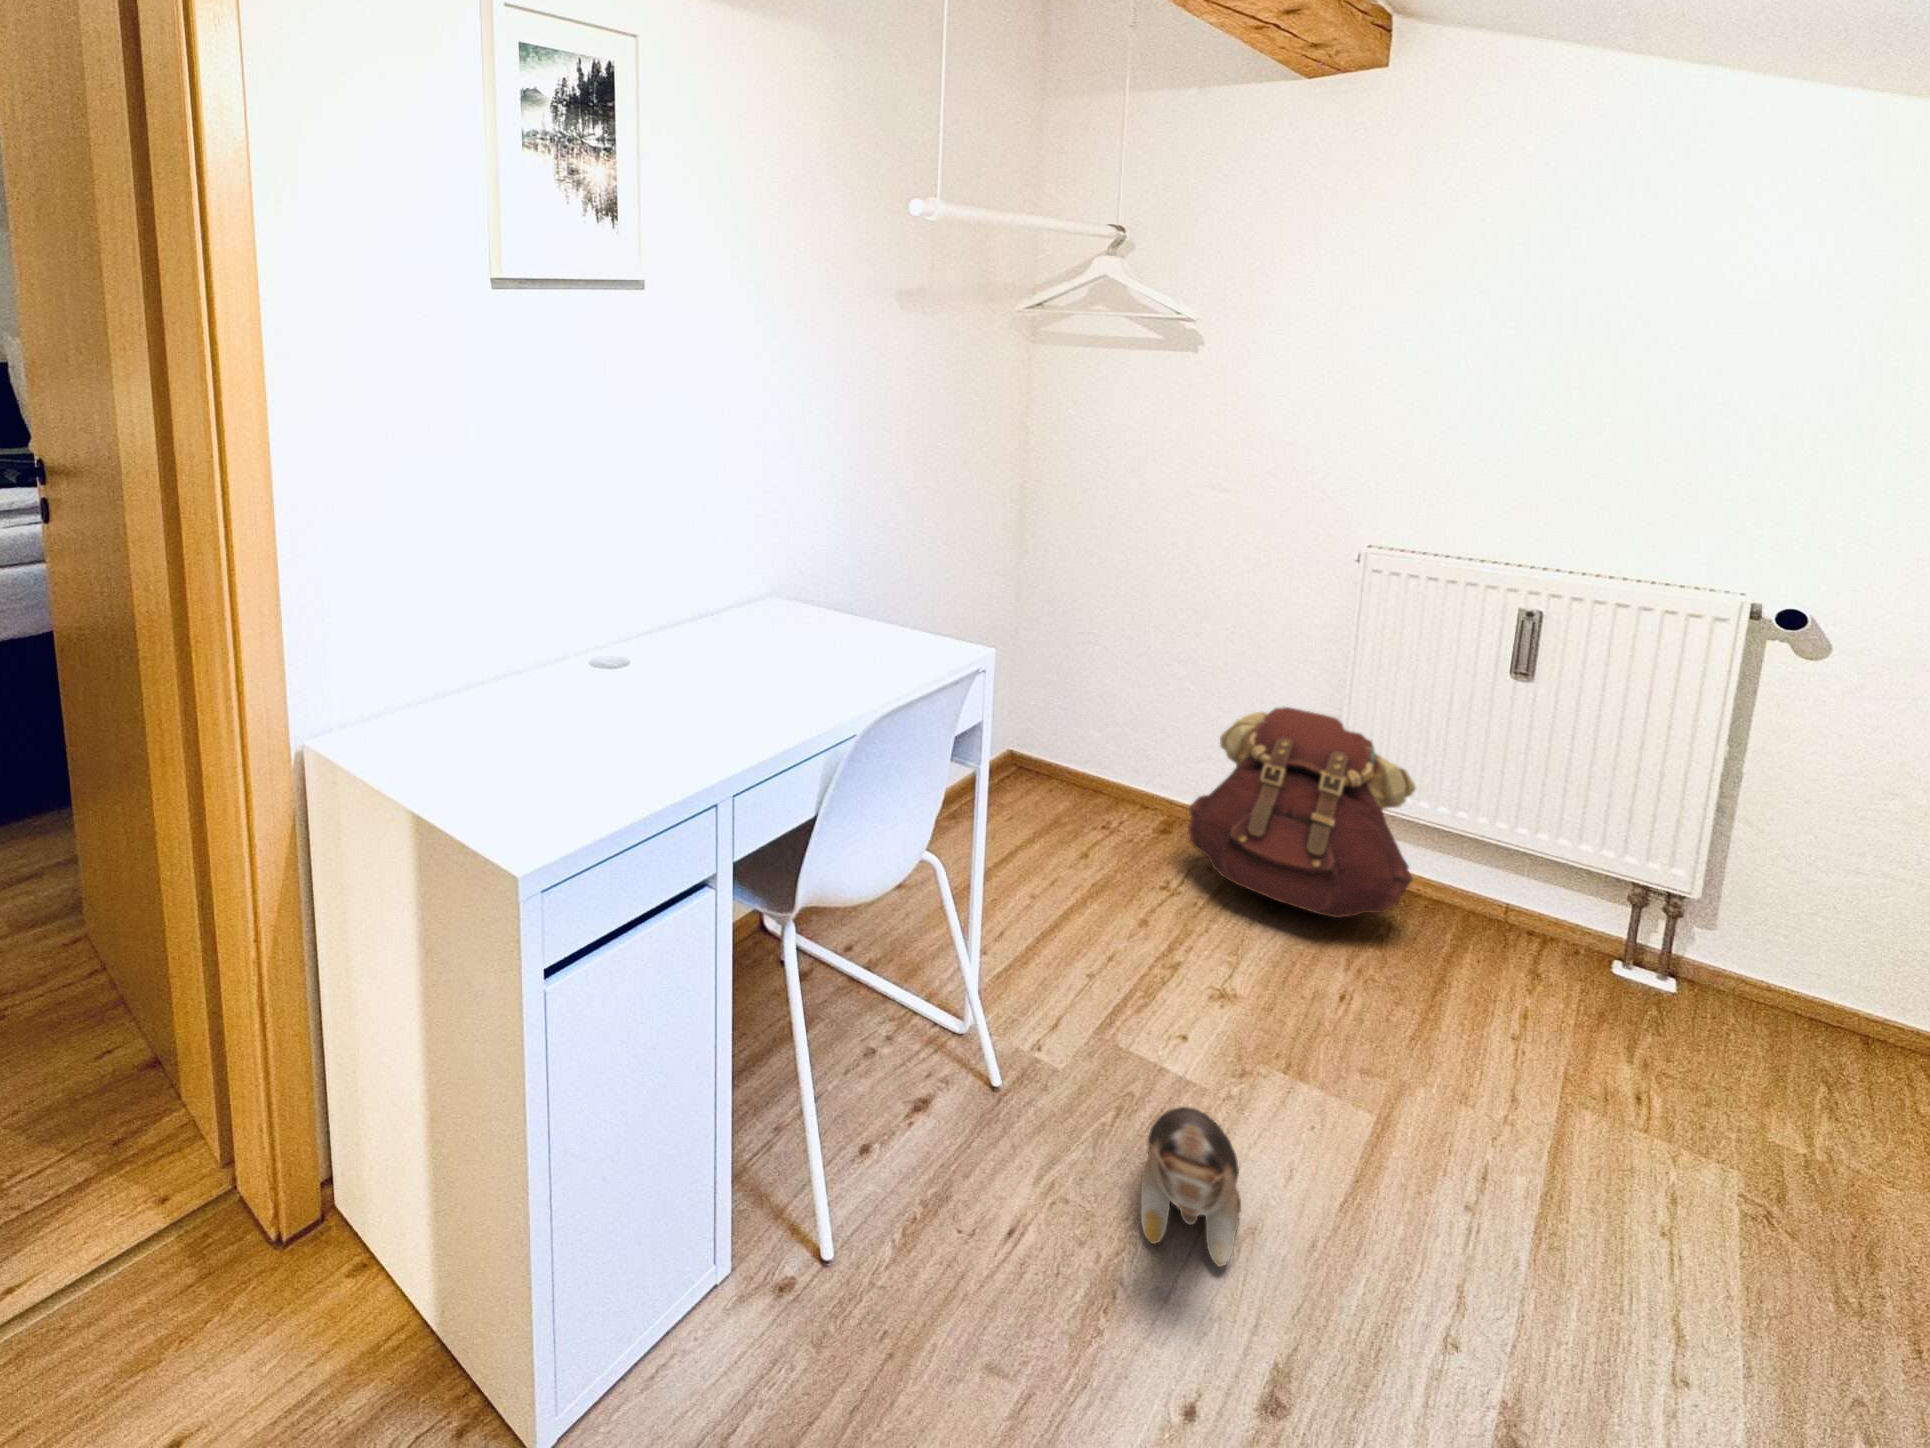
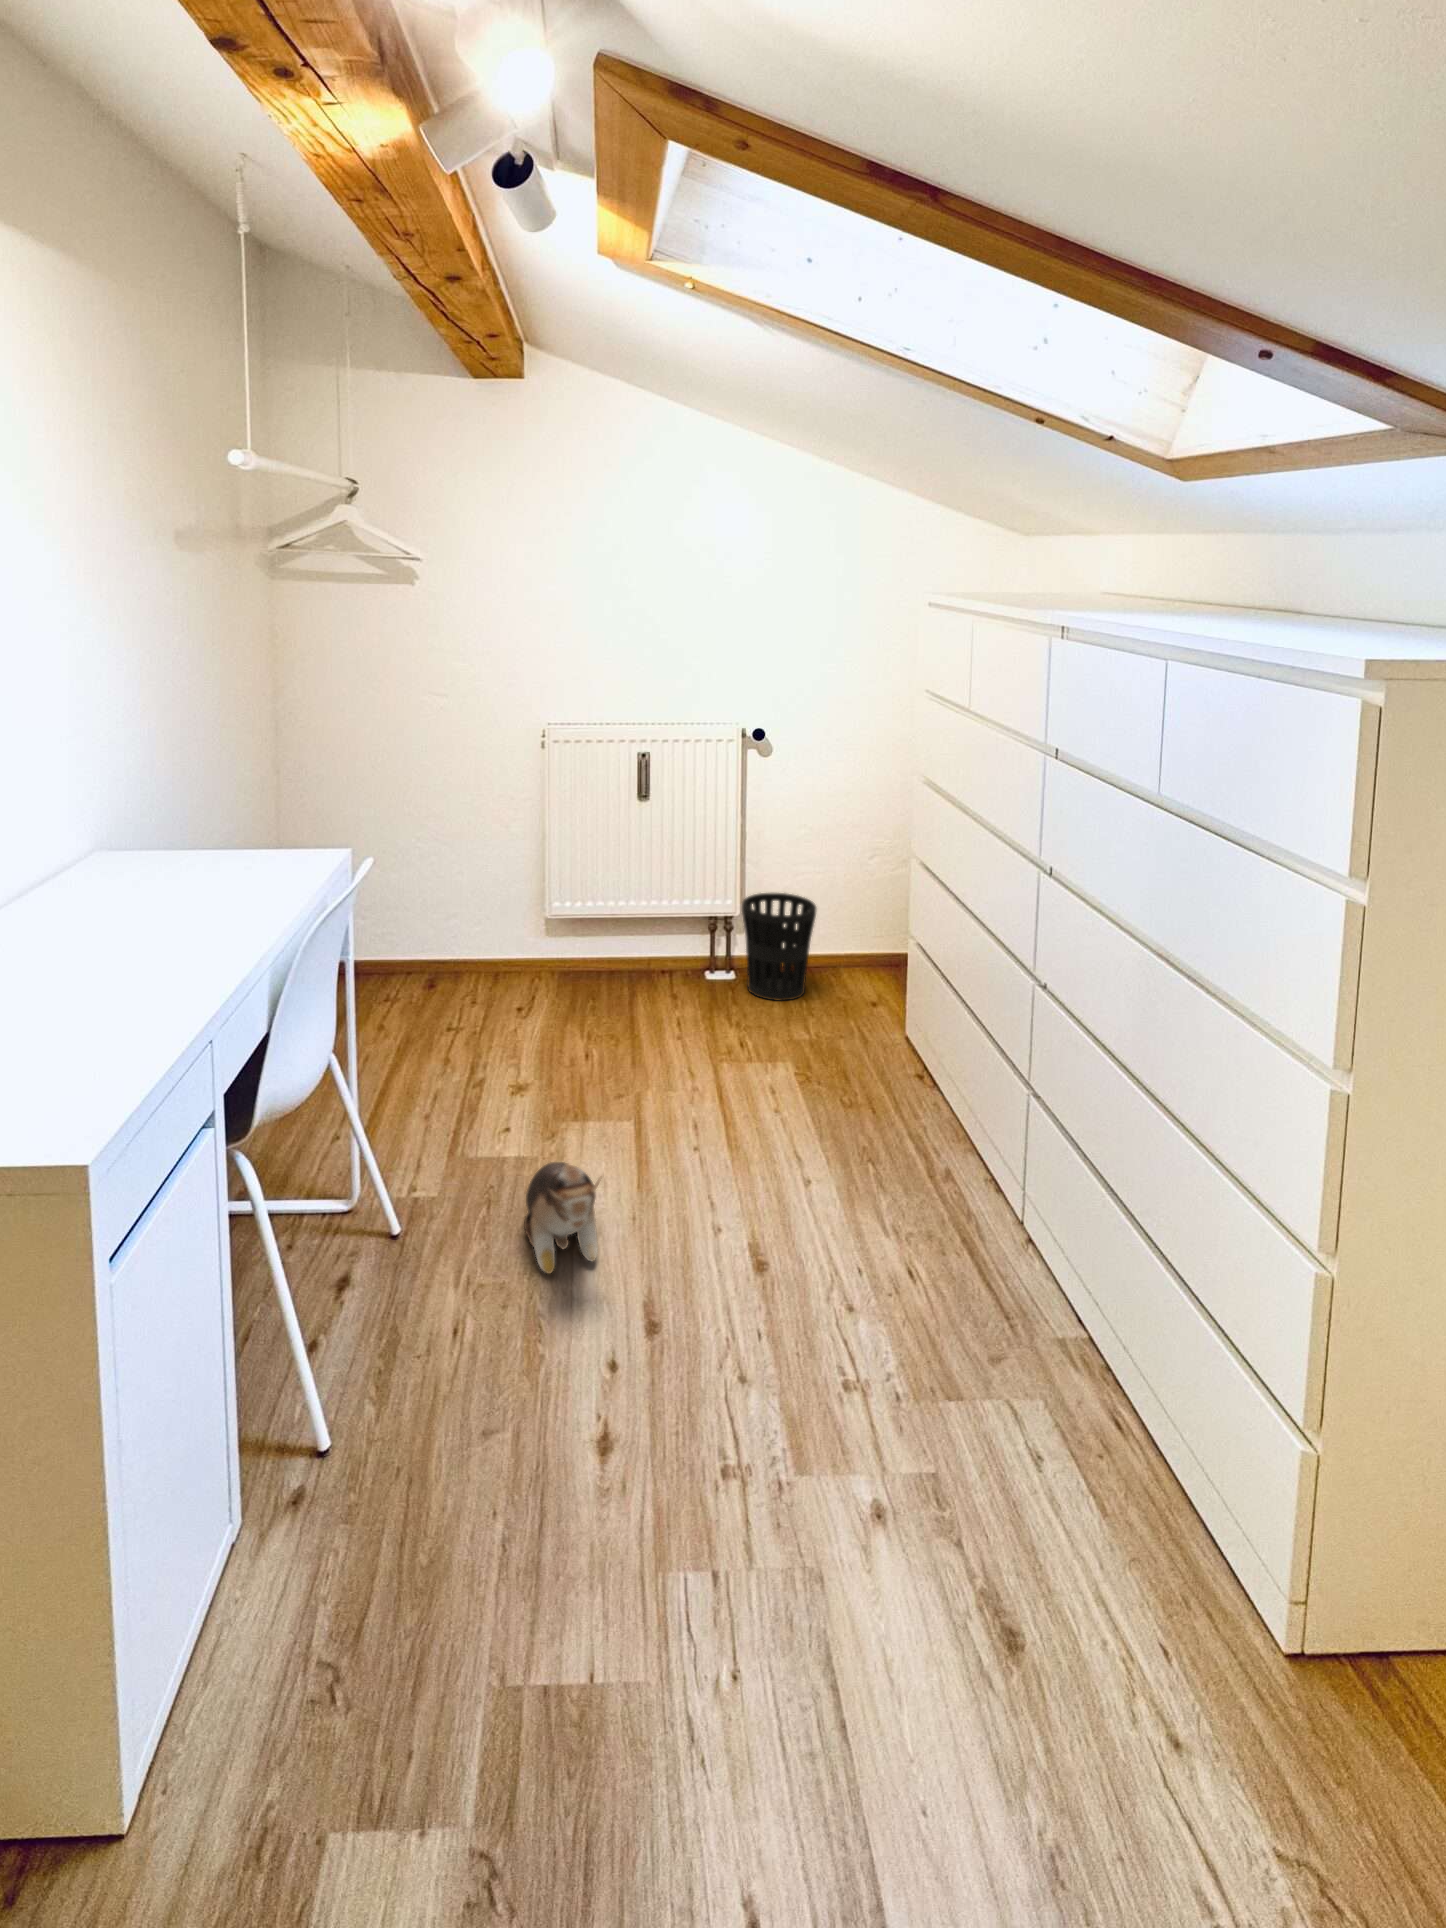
backpack: present [1189,707,1416,918] -> none [441,850,600,1009]
wastebasket: none [1691,884,1876,1074] -> present [742,893,816,1001]

